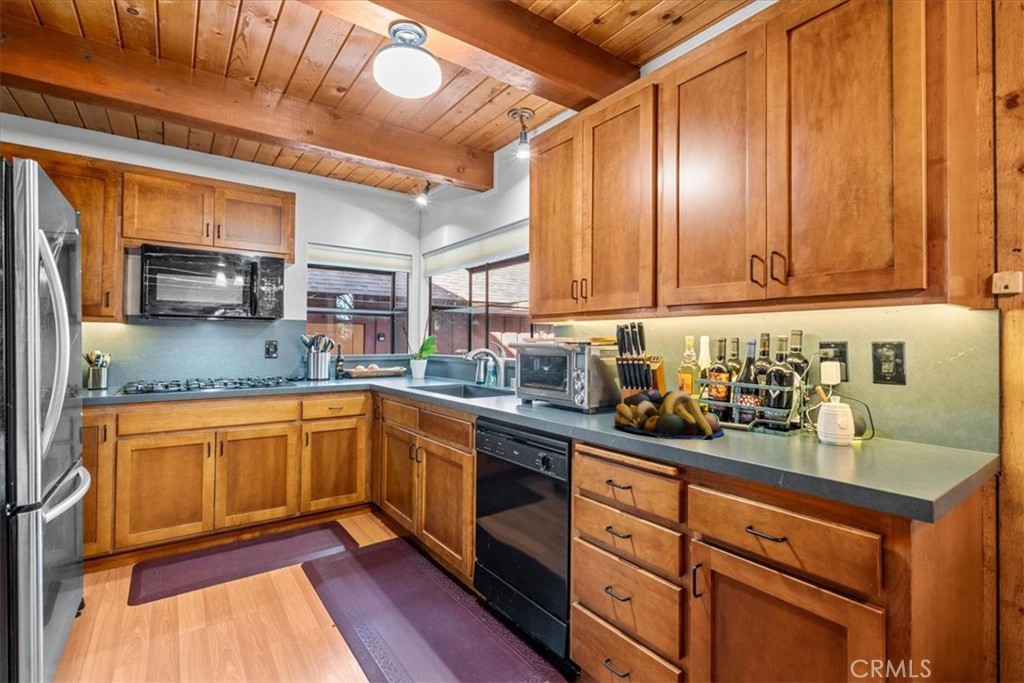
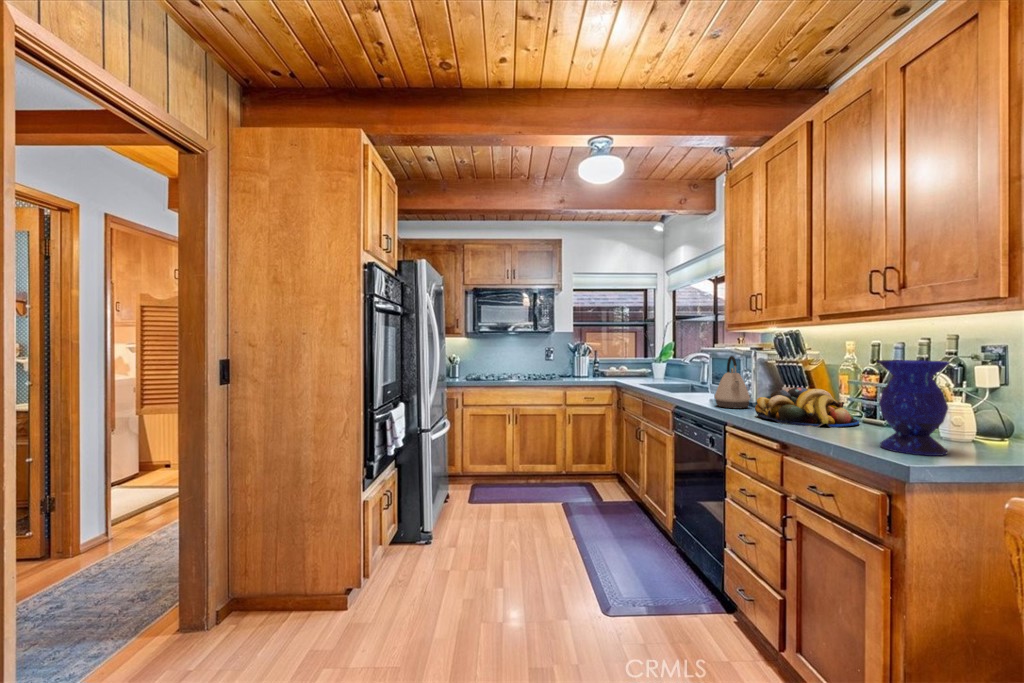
kettle: none [543,352,583,418] -> present [715,356,750,409]
vase: none [821,357,909,477] -> present [877,360,950,456]

